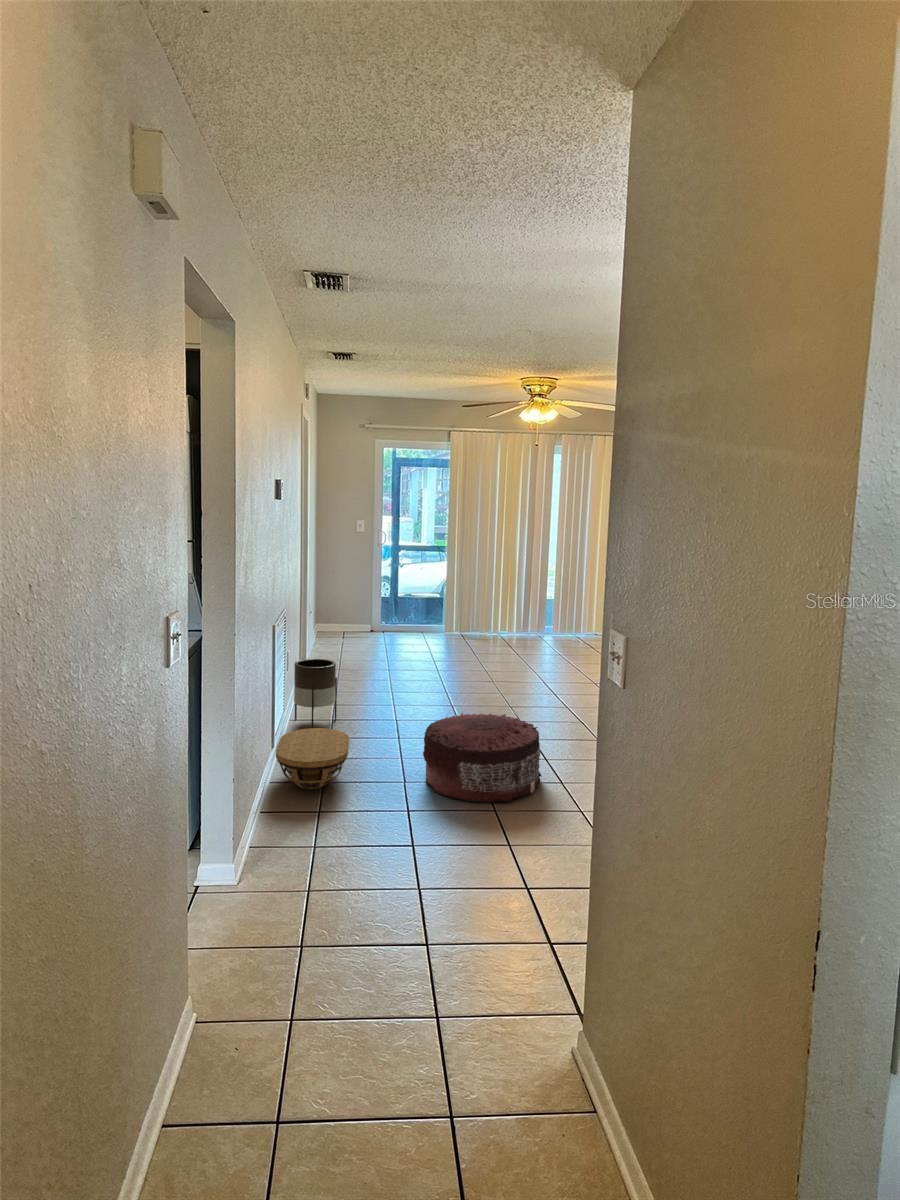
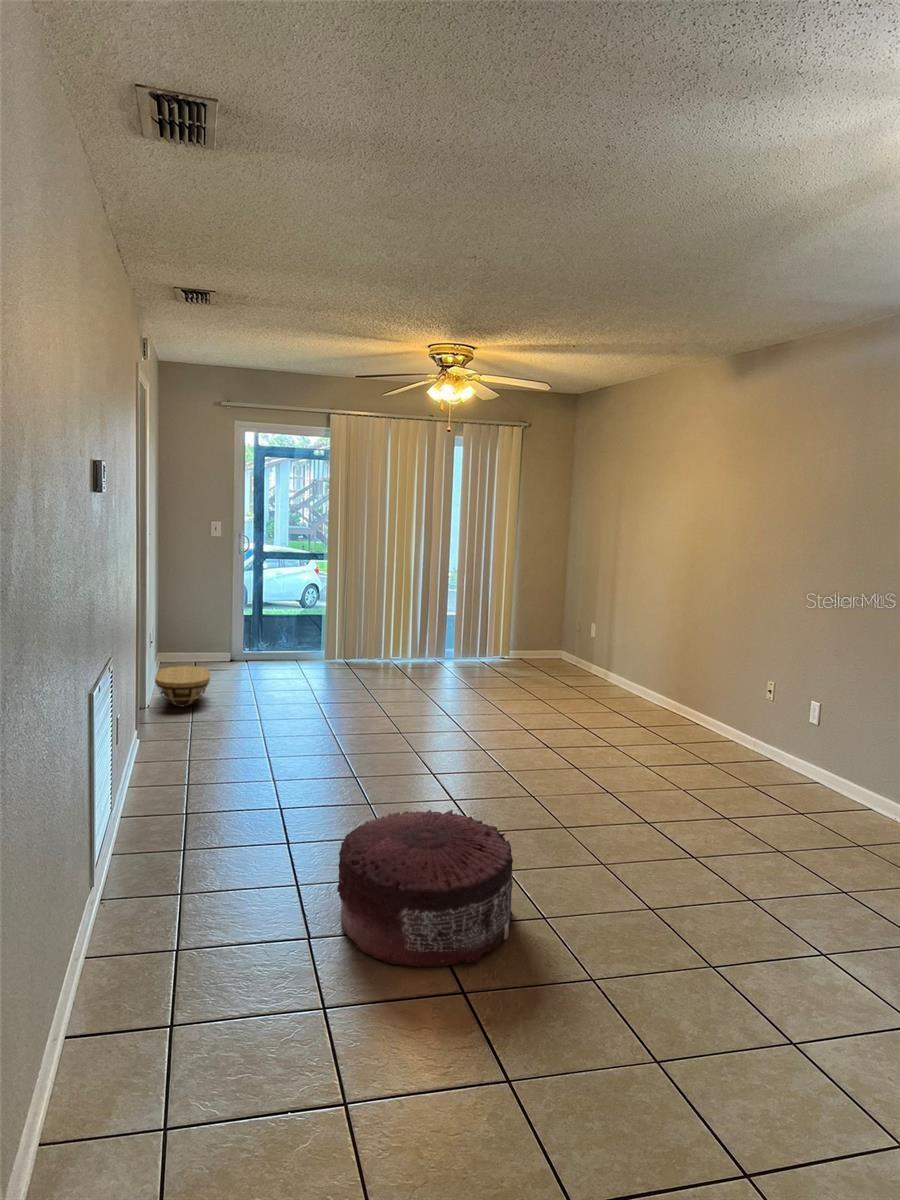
planter: present [294,659,337,728] -> none [127,727,192,836]
basket: present [276,728,349,789] -> present [155,666,210,707]

